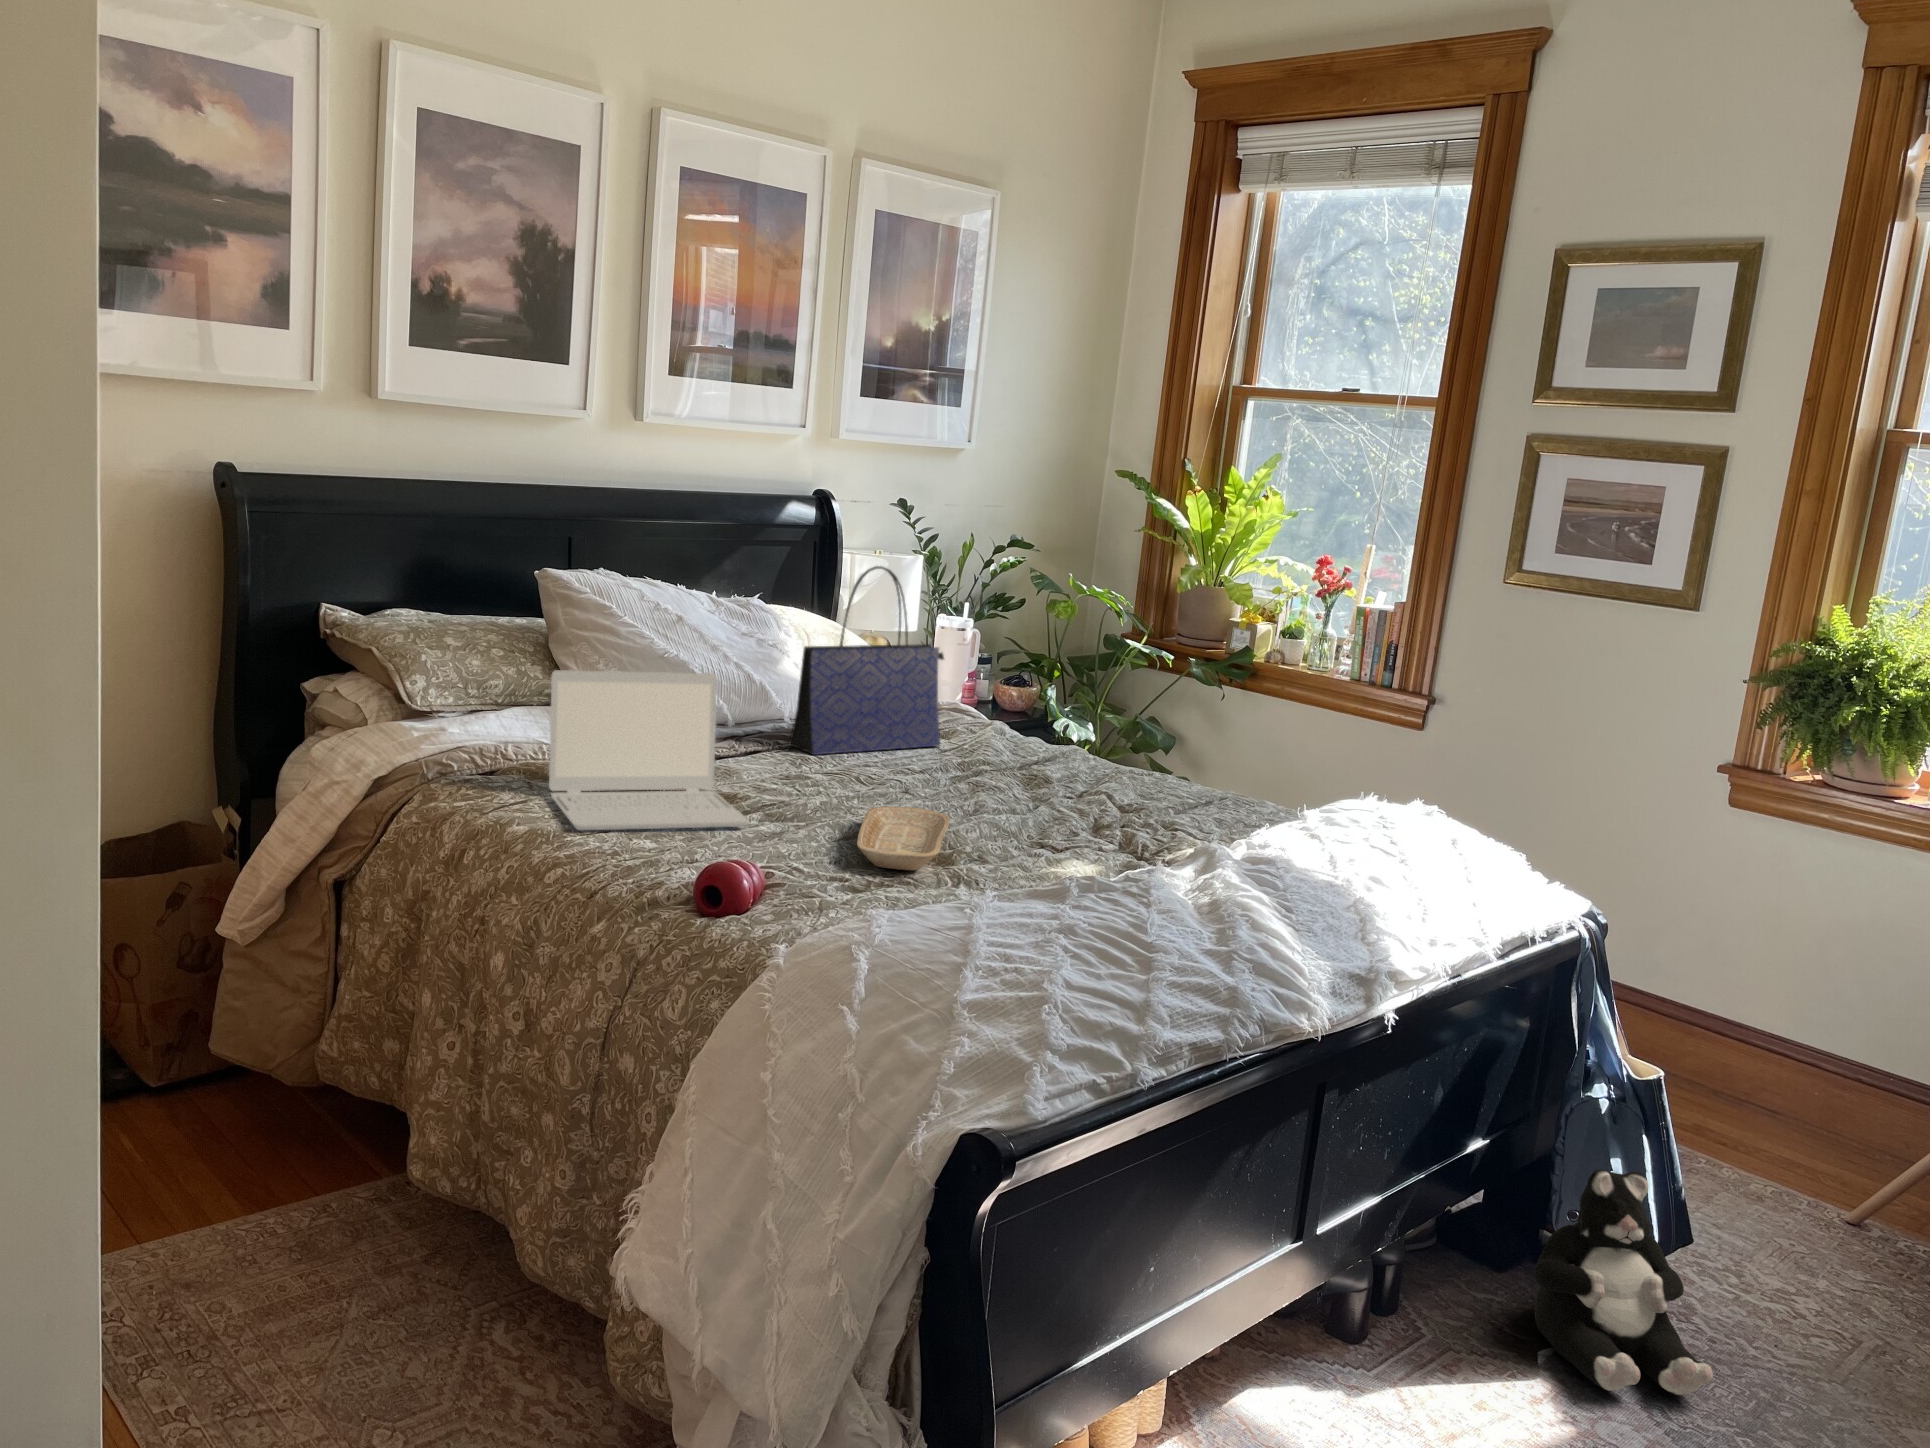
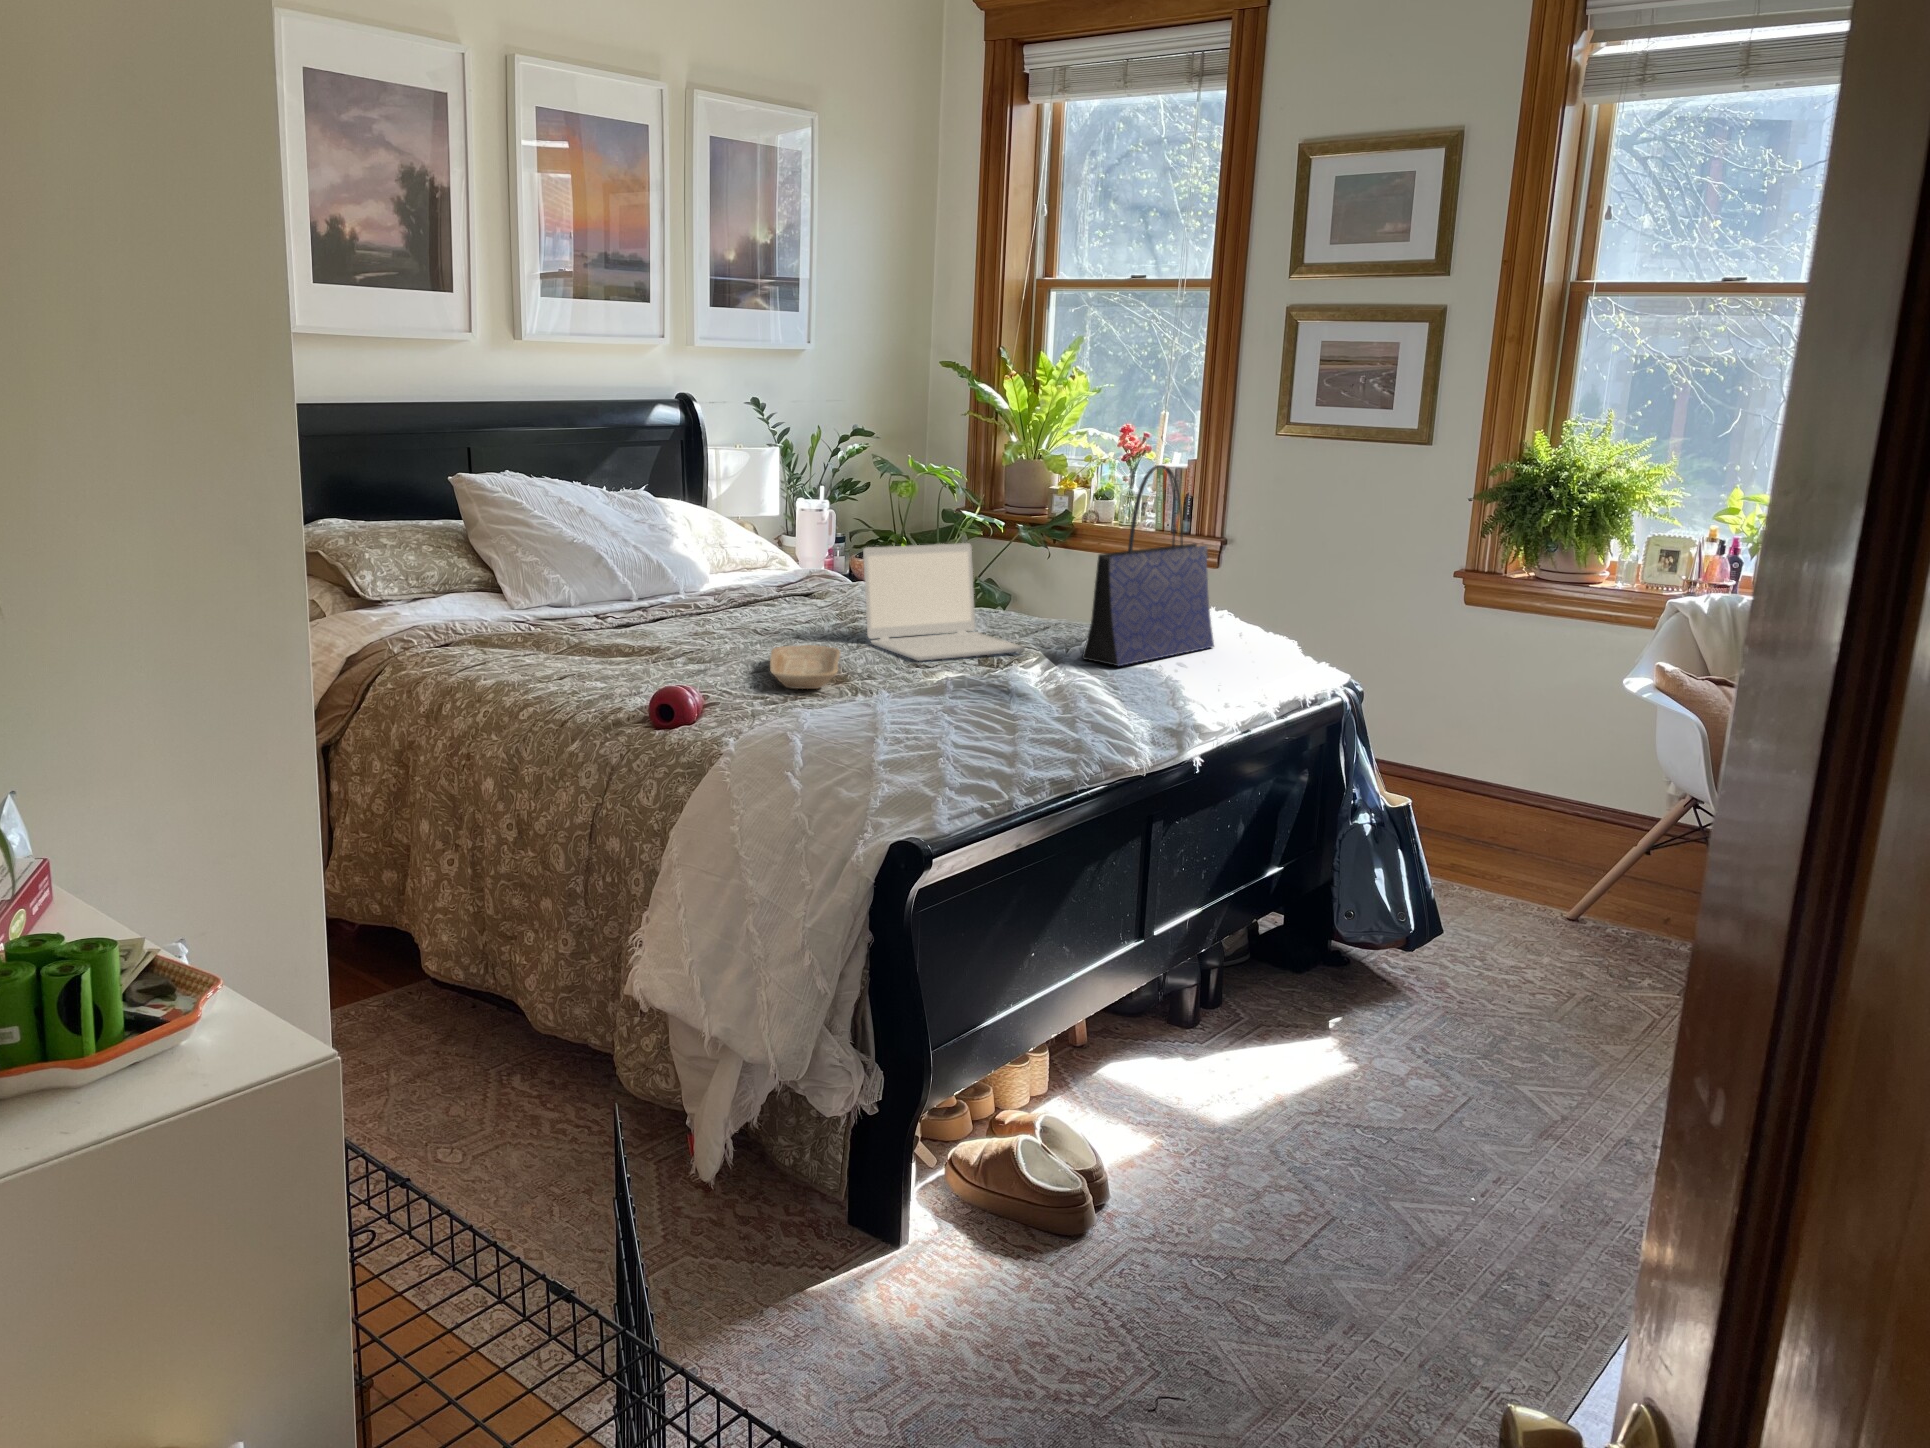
tote bag: present [789,566,944,755] -> present [1082,465,1214,666]
laptop: present [549,670,749,830] -> present [863,543,1025,661]
plush toy: present [1534,1169,1713,1395] -> none [1321,873,1452,1033]

